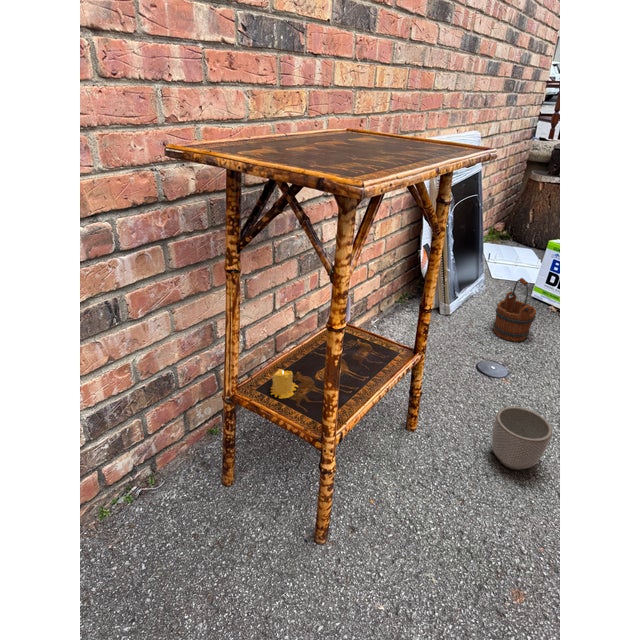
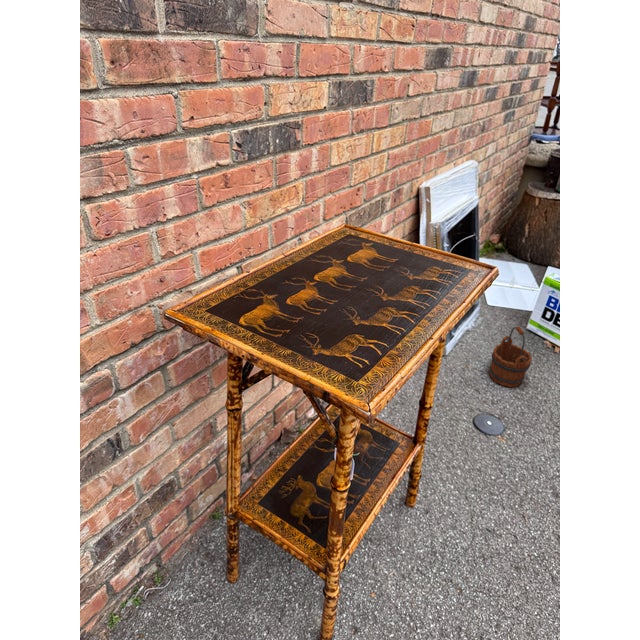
candle: present [271,369,298,399] -> none [273,480,301,512]
planter: present [492,406,552,470] -> none [488,487,547,551]

